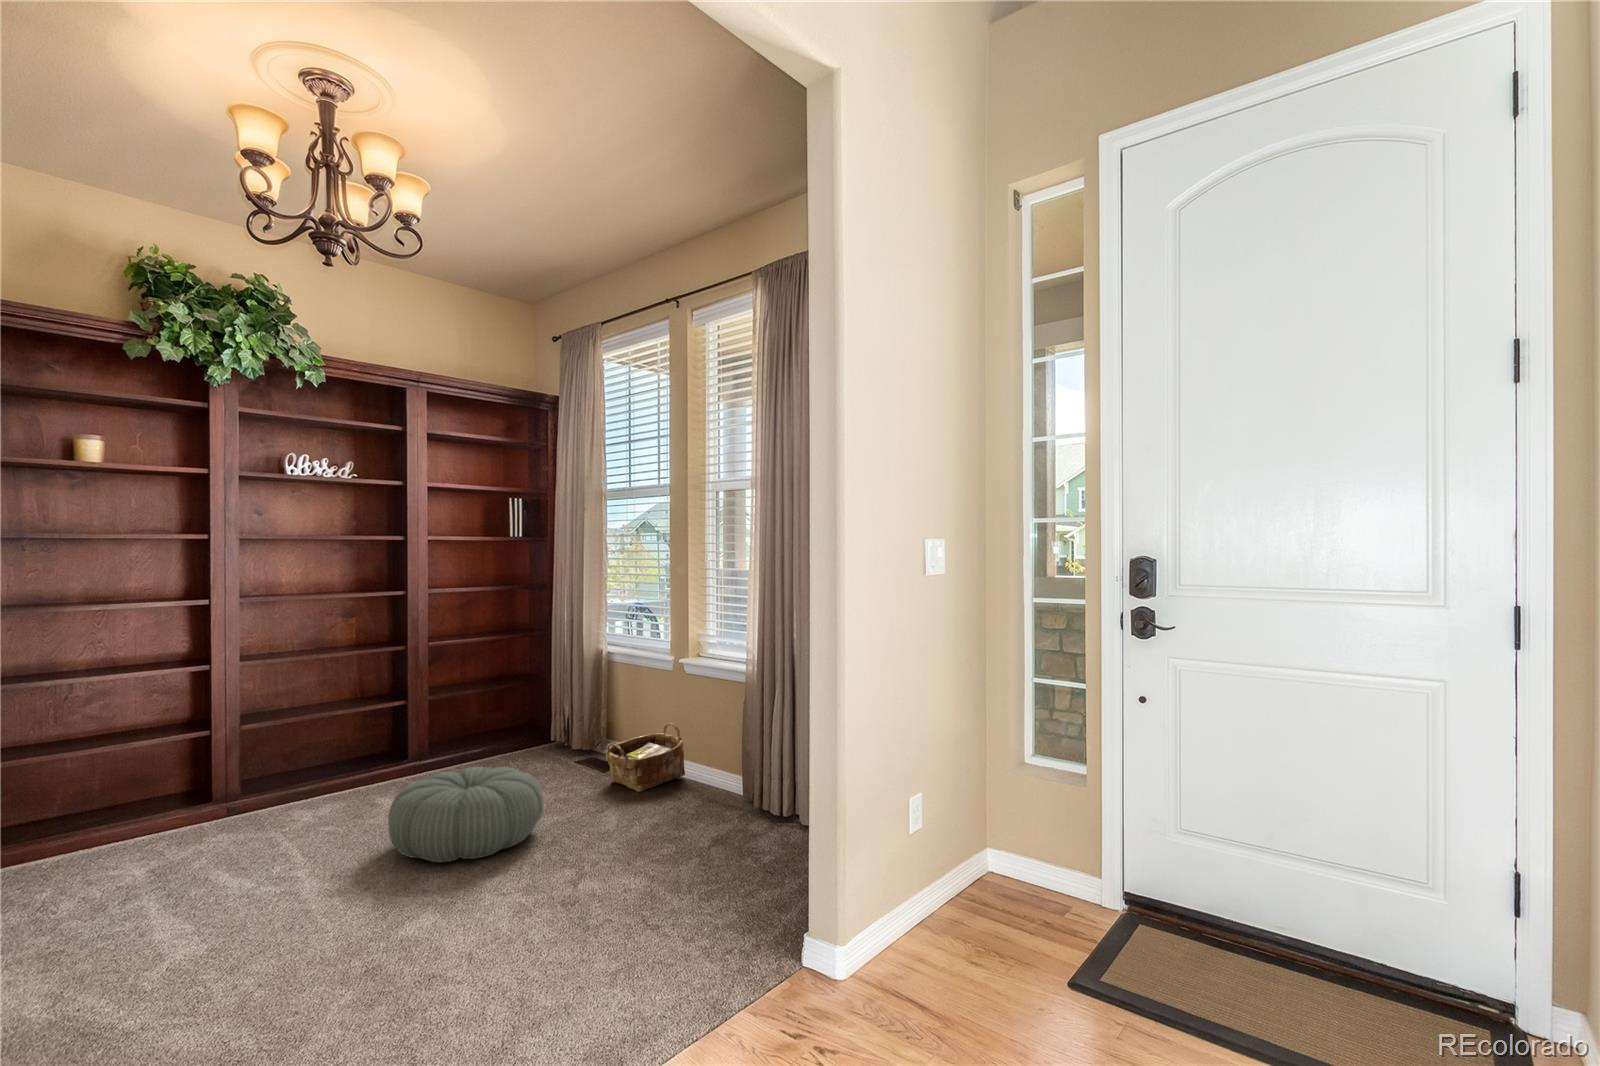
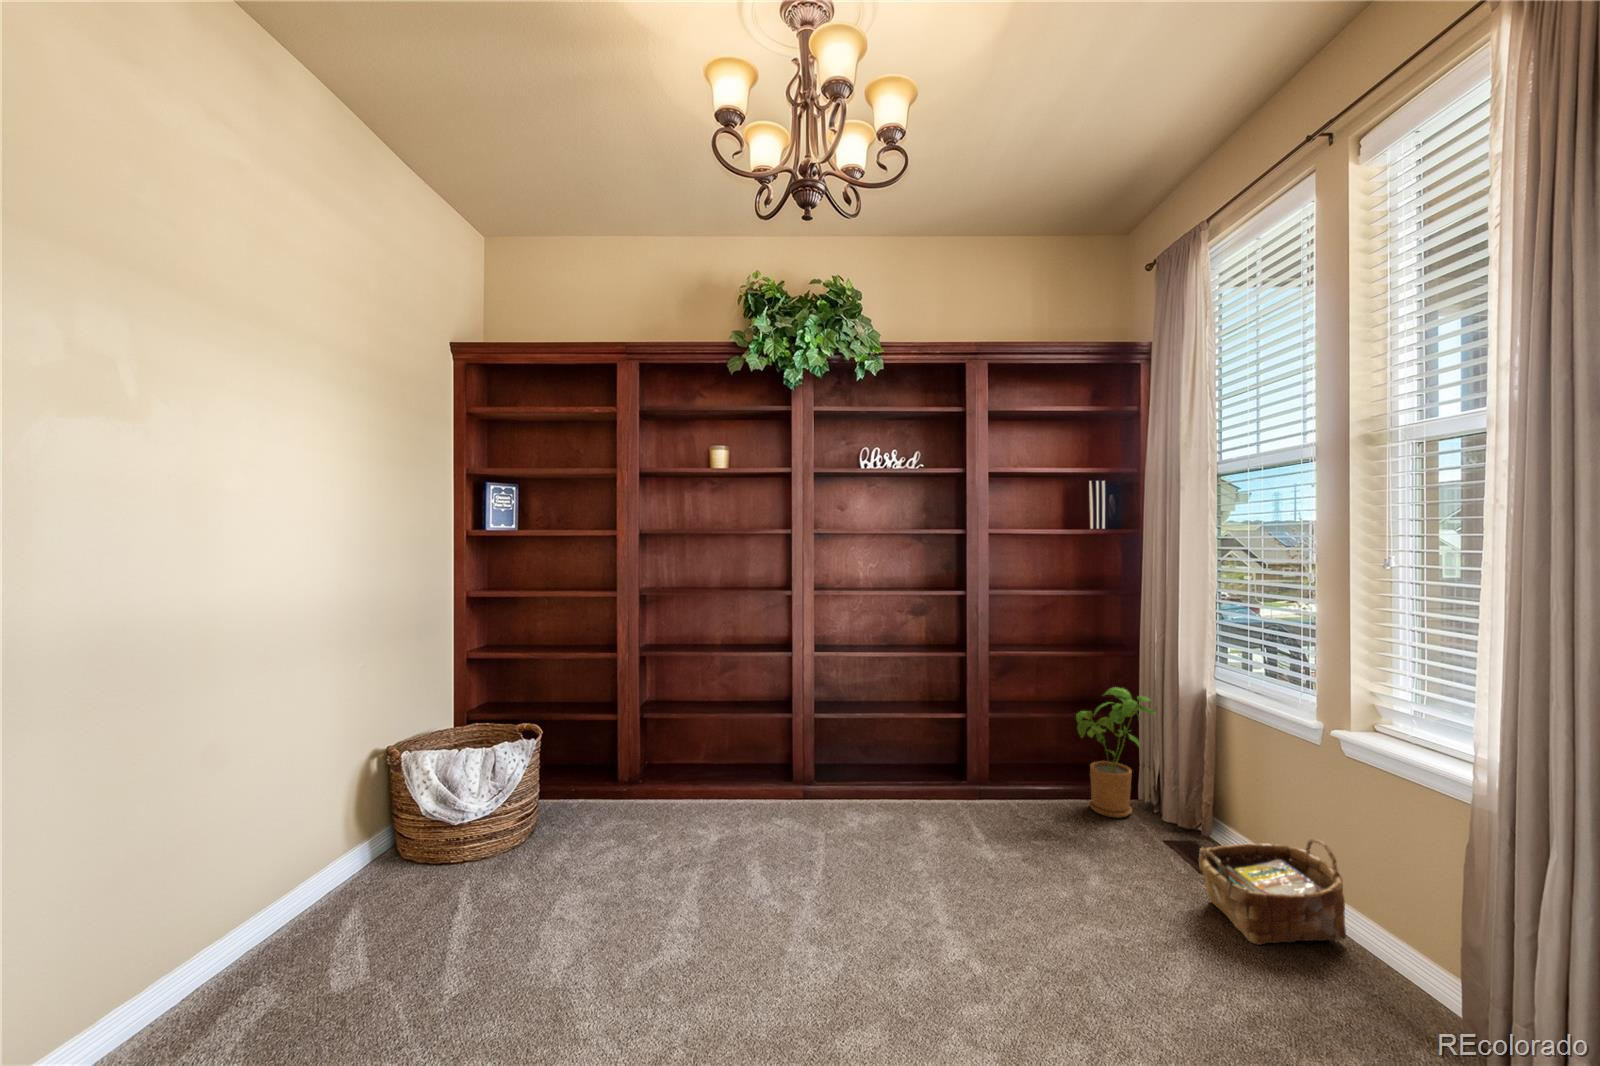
house plant: none [508,658,568,760] -> present [1076,687,1155,818]
pouf: present [388,767,543,862] -> none [883,830,1080,984]

